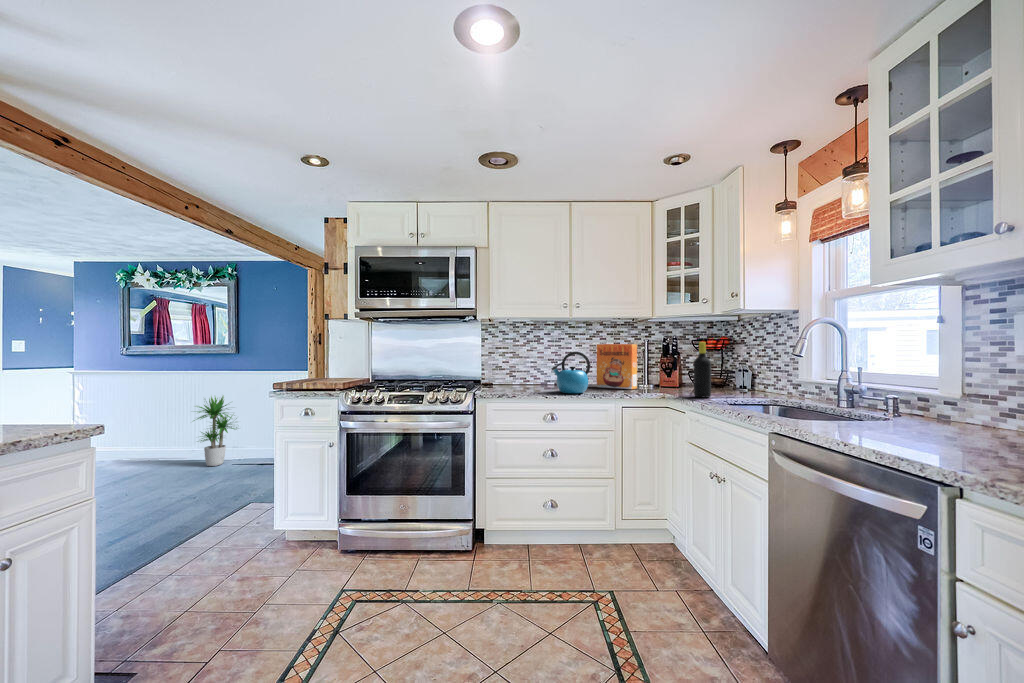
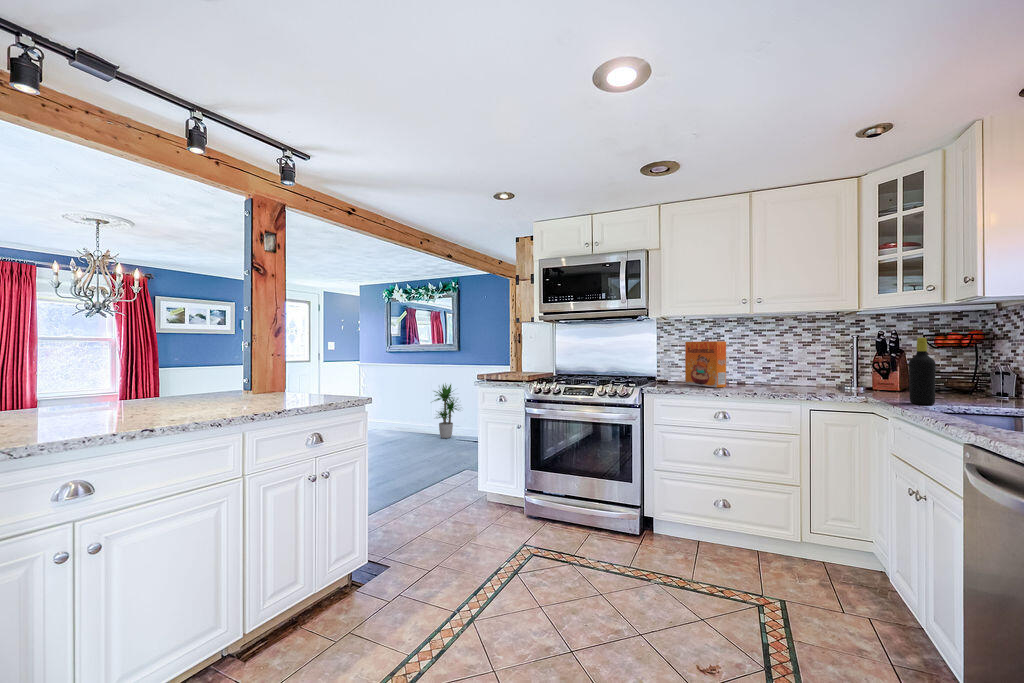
cereal box: present [597,344,637,389] -> present [685,341,726,388]
kettle: present [551,352,590,393] -> none [723,349,769,393]

